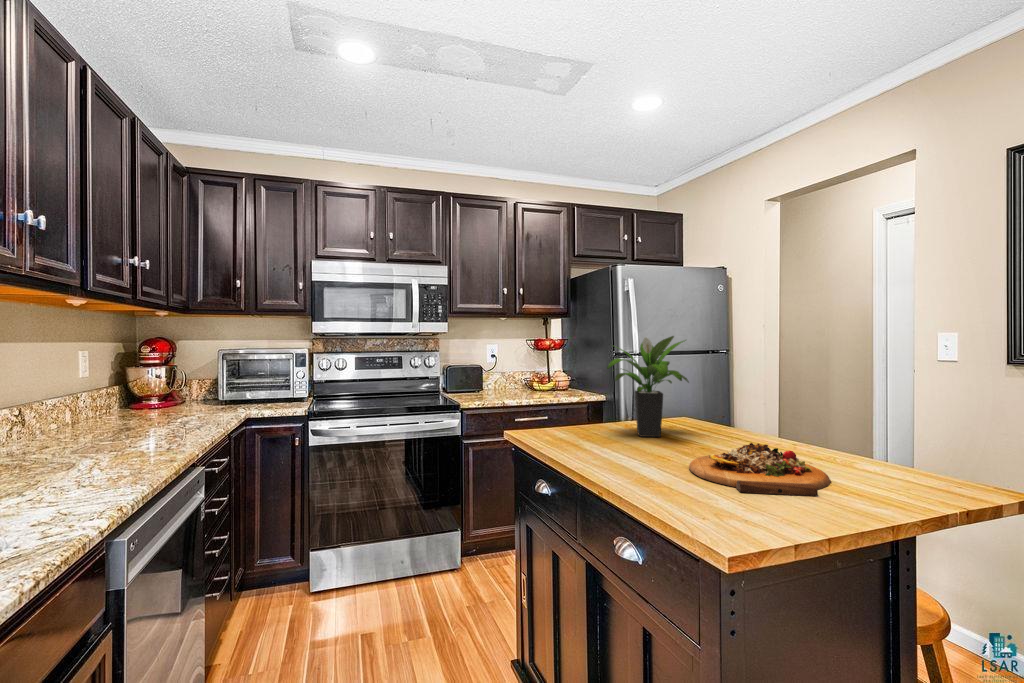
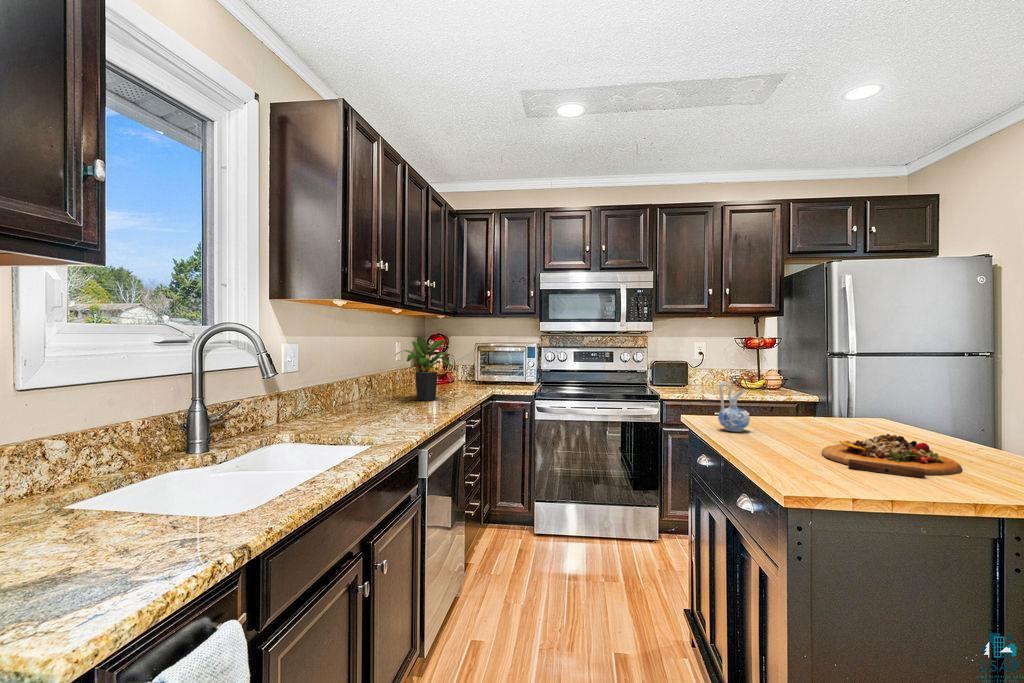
potted plant: present [607,336,689,437] -> present [395,336,454,401]
ceramic pitcher: none [557,391,592,449] -> present [718,382,750,432]

